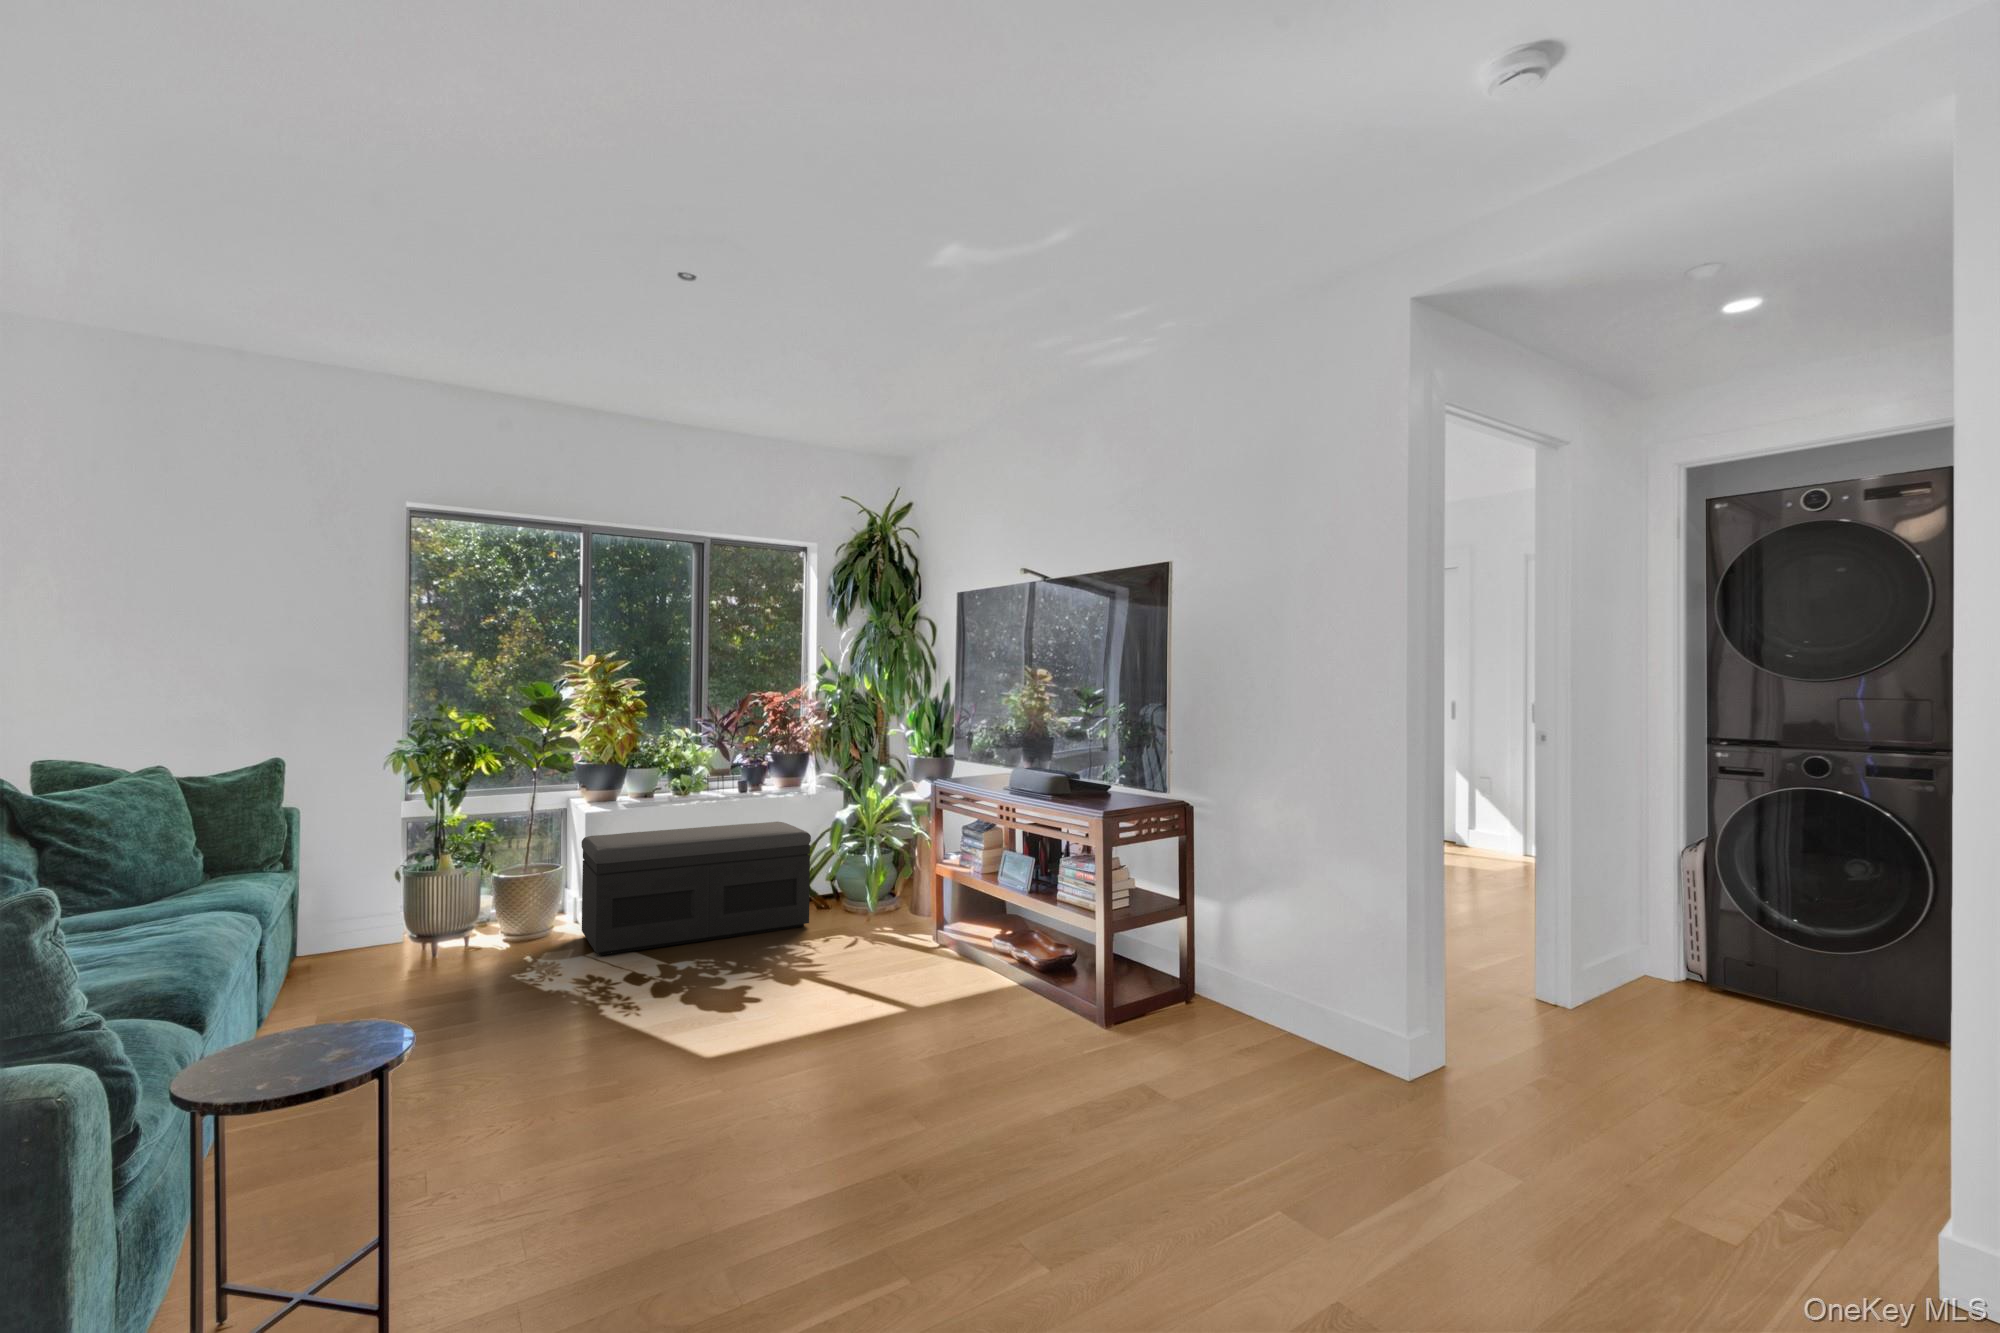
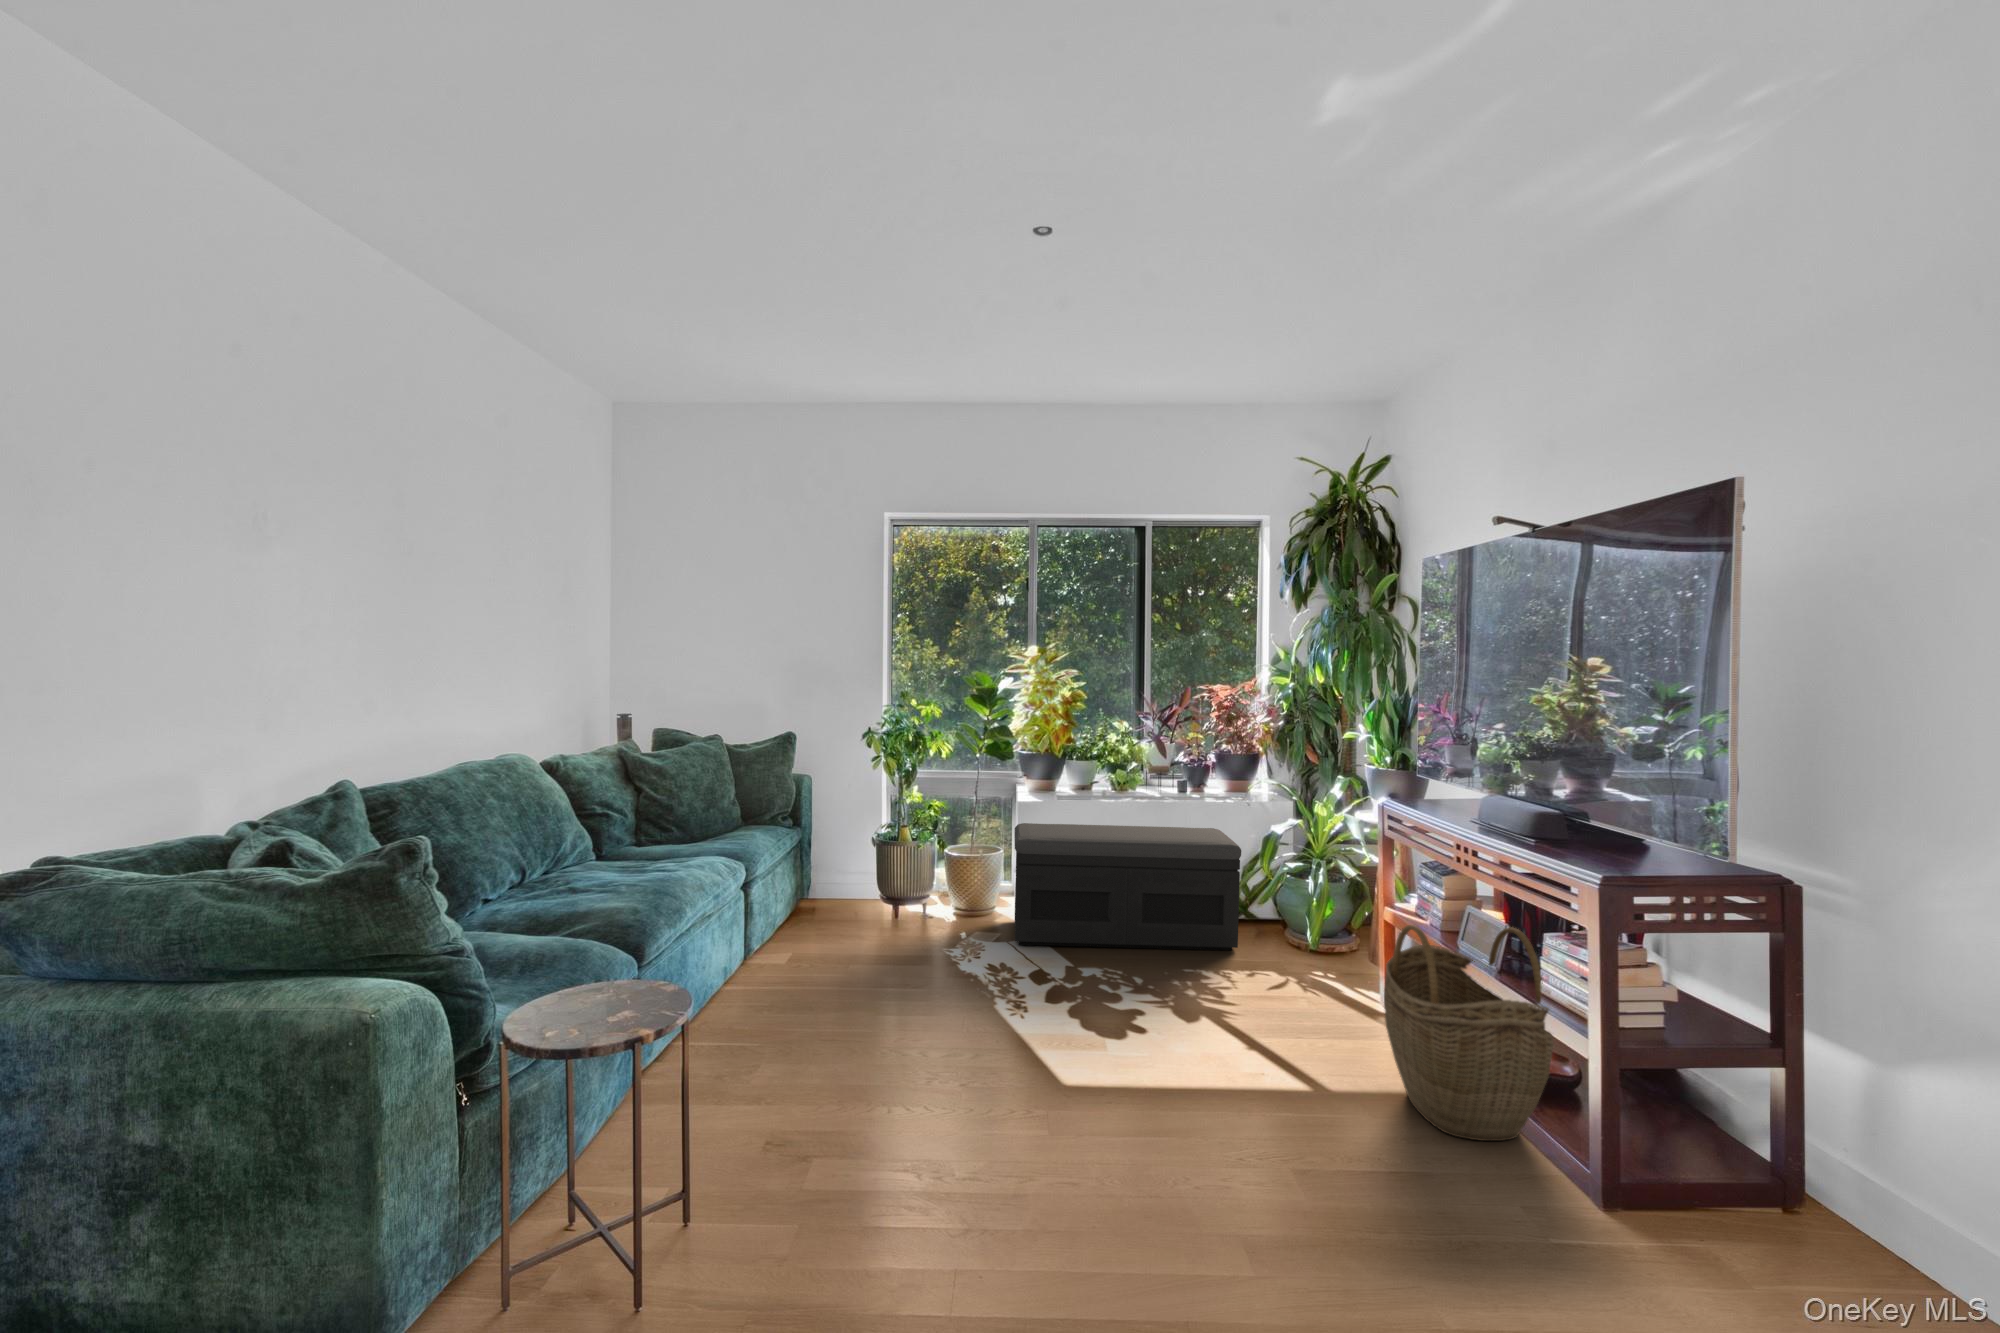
woven basket: none [955,858,1070,1015] -> present [1384,925,1553,1141]

